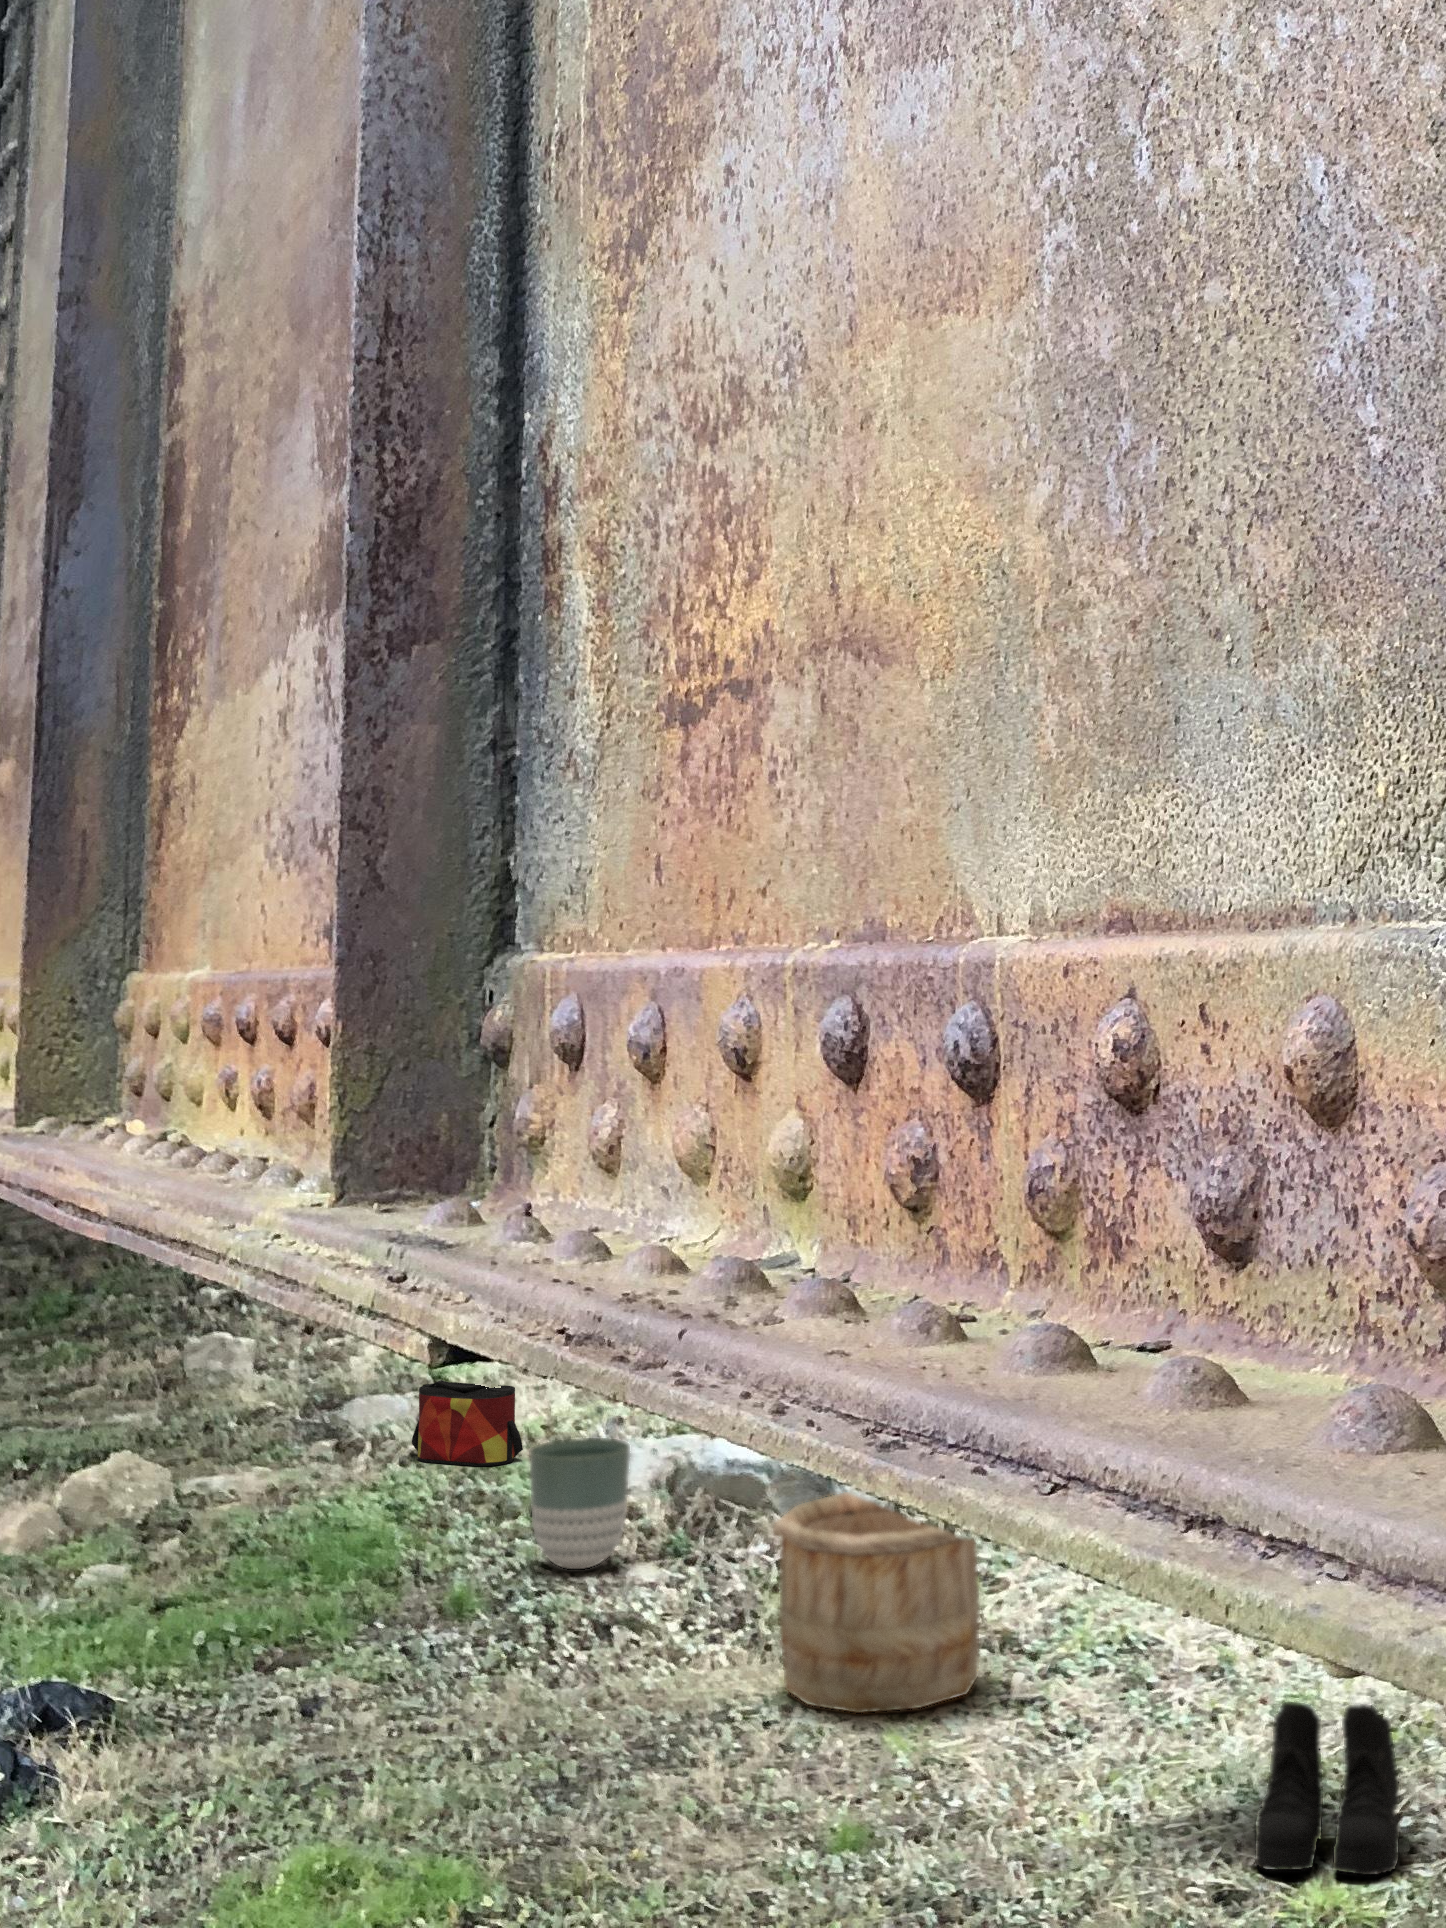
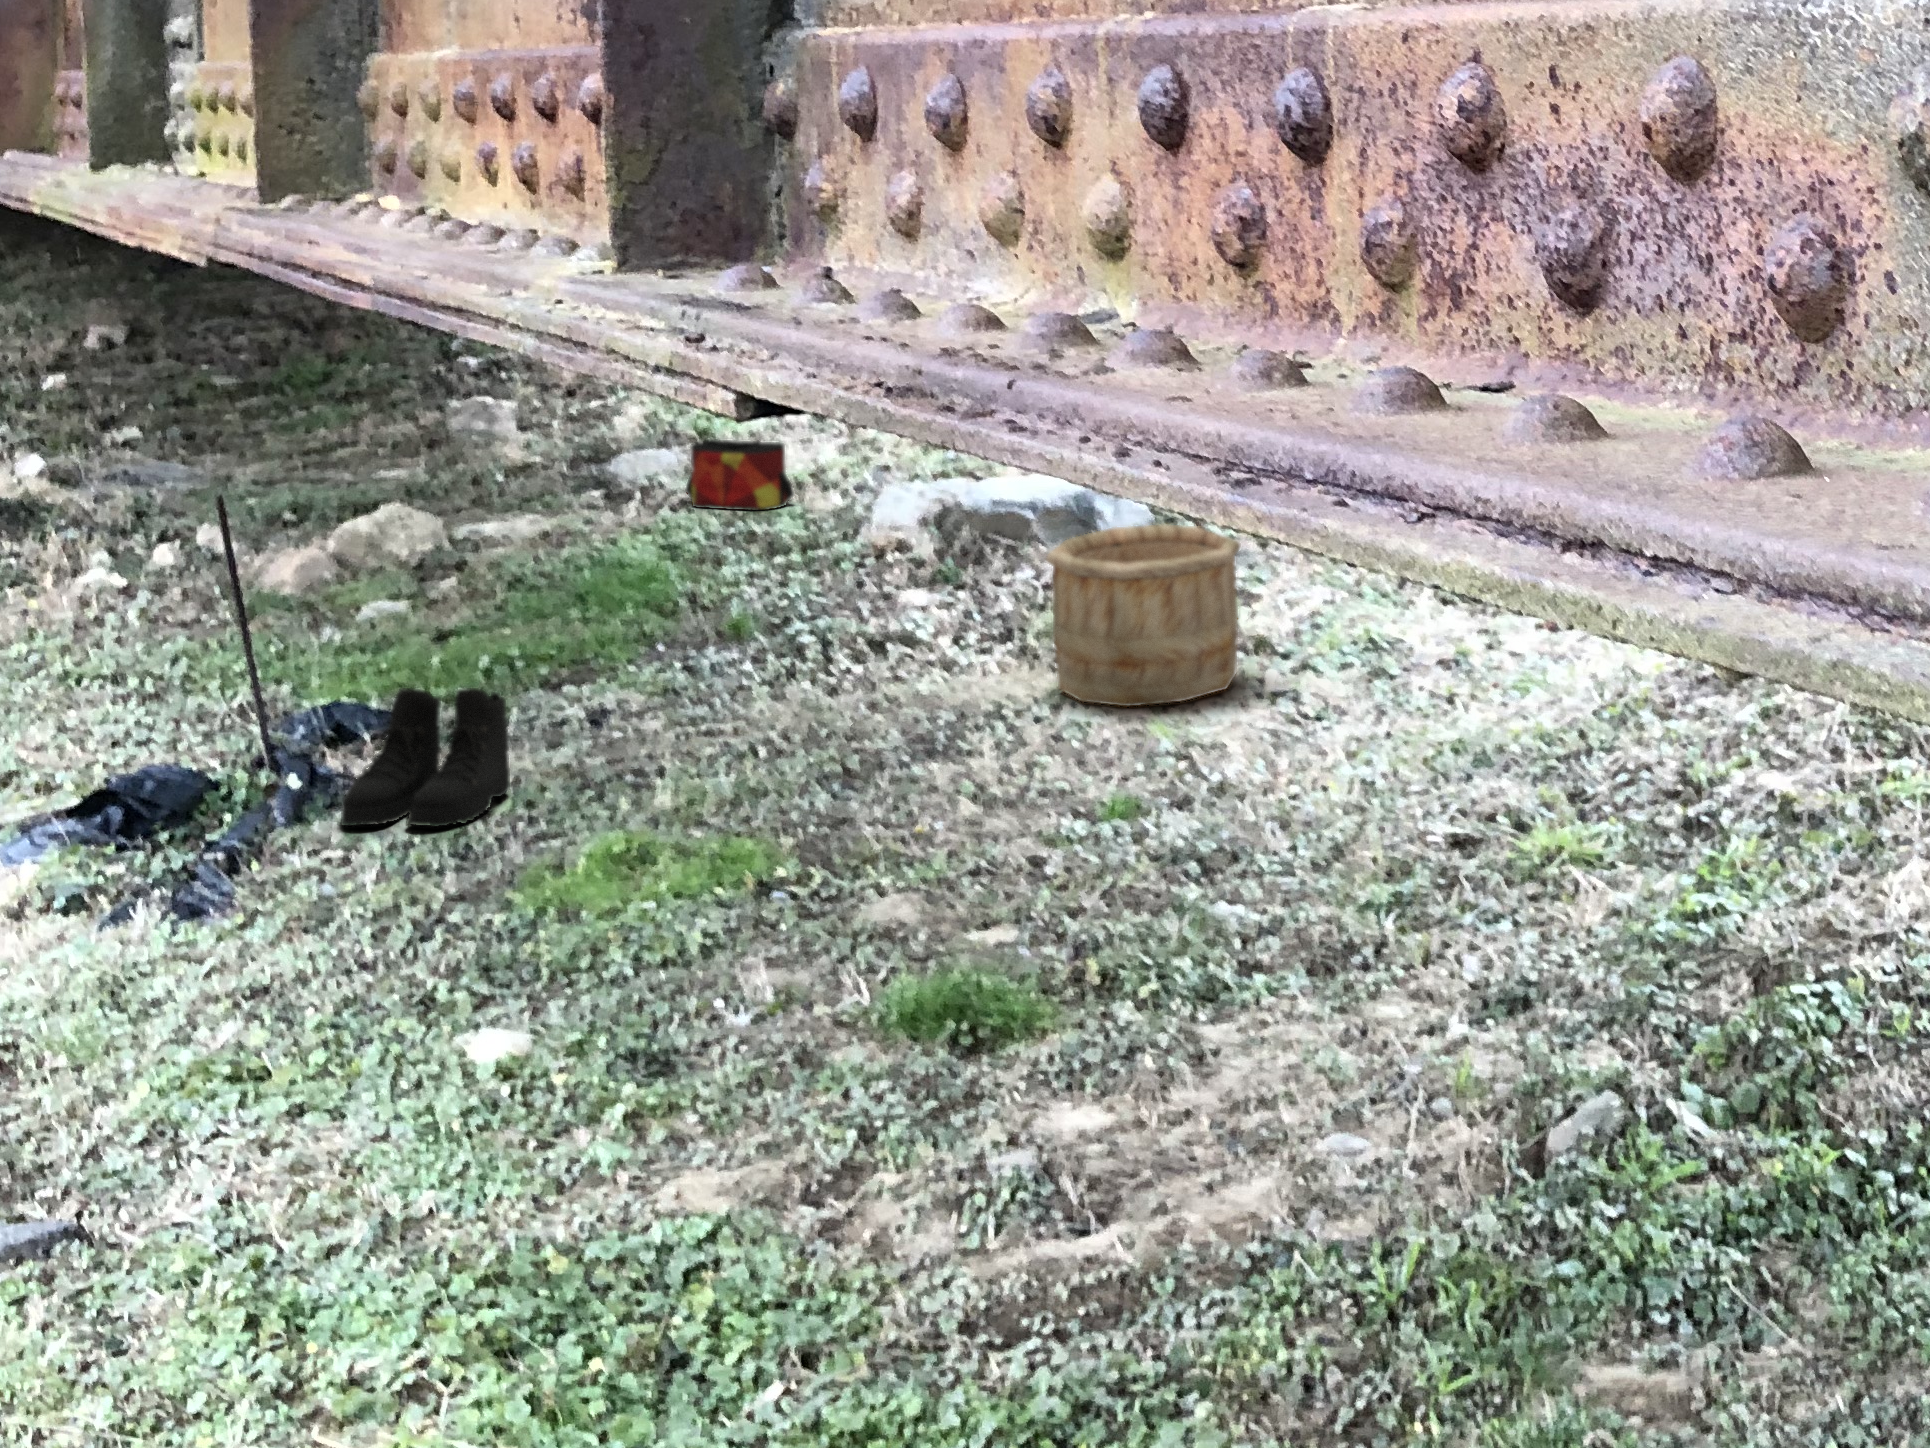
planter: present [529,1438,630,1569] -> none [804,486,902,595]
boots: present [1255,1702,1400,1875] -> present [341,688,510,826]

